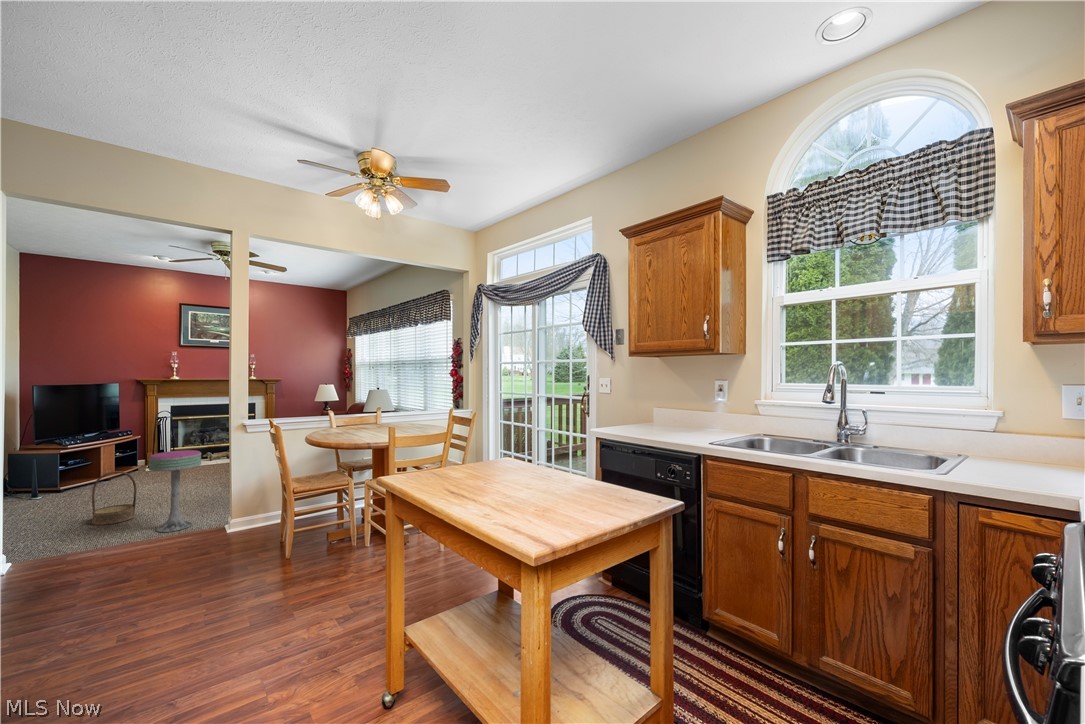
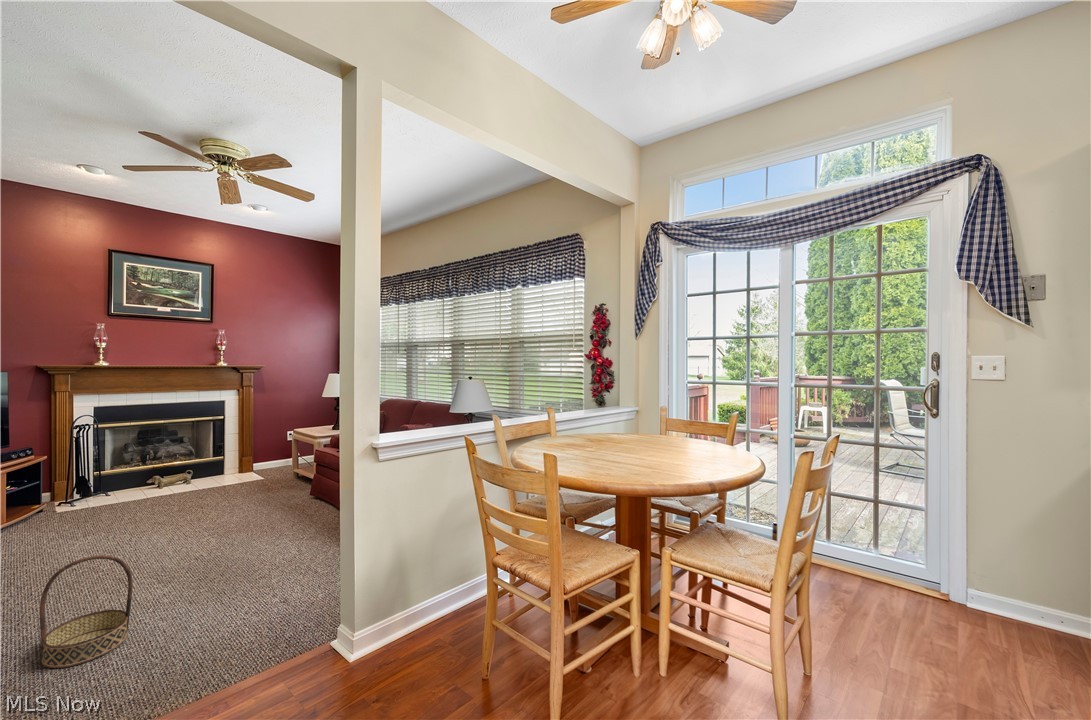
bar stool: present [149,450,201,532] -> none [192,510,283,672]

